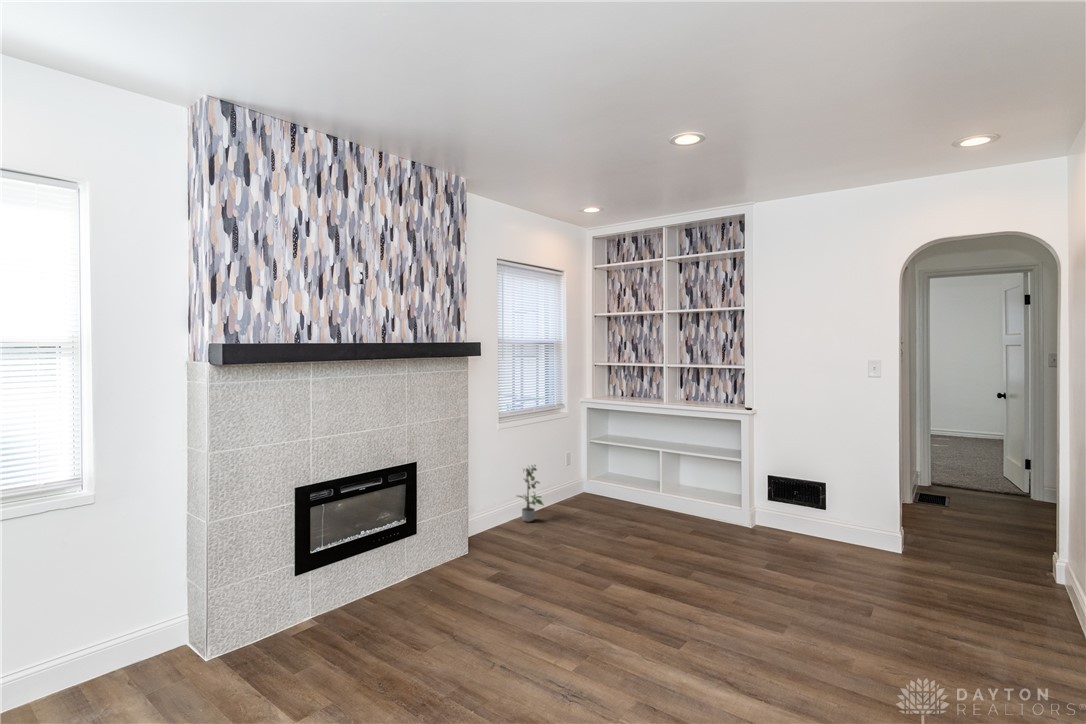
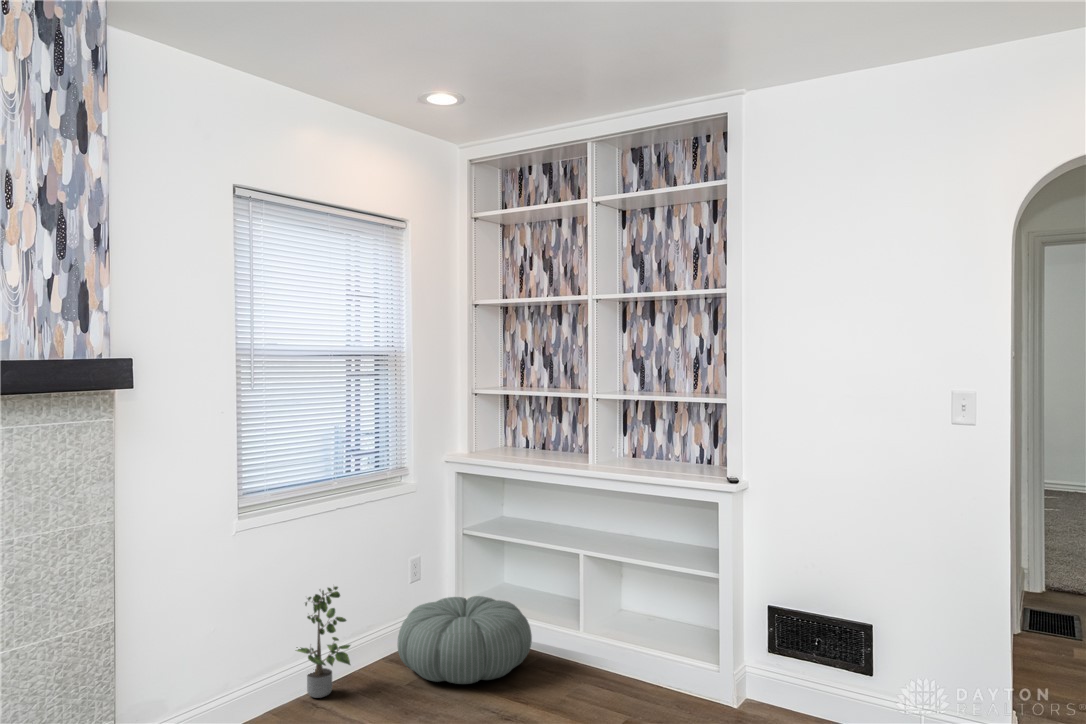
pouf: none [564,475,635,517] -> present [397,596,532,684]

